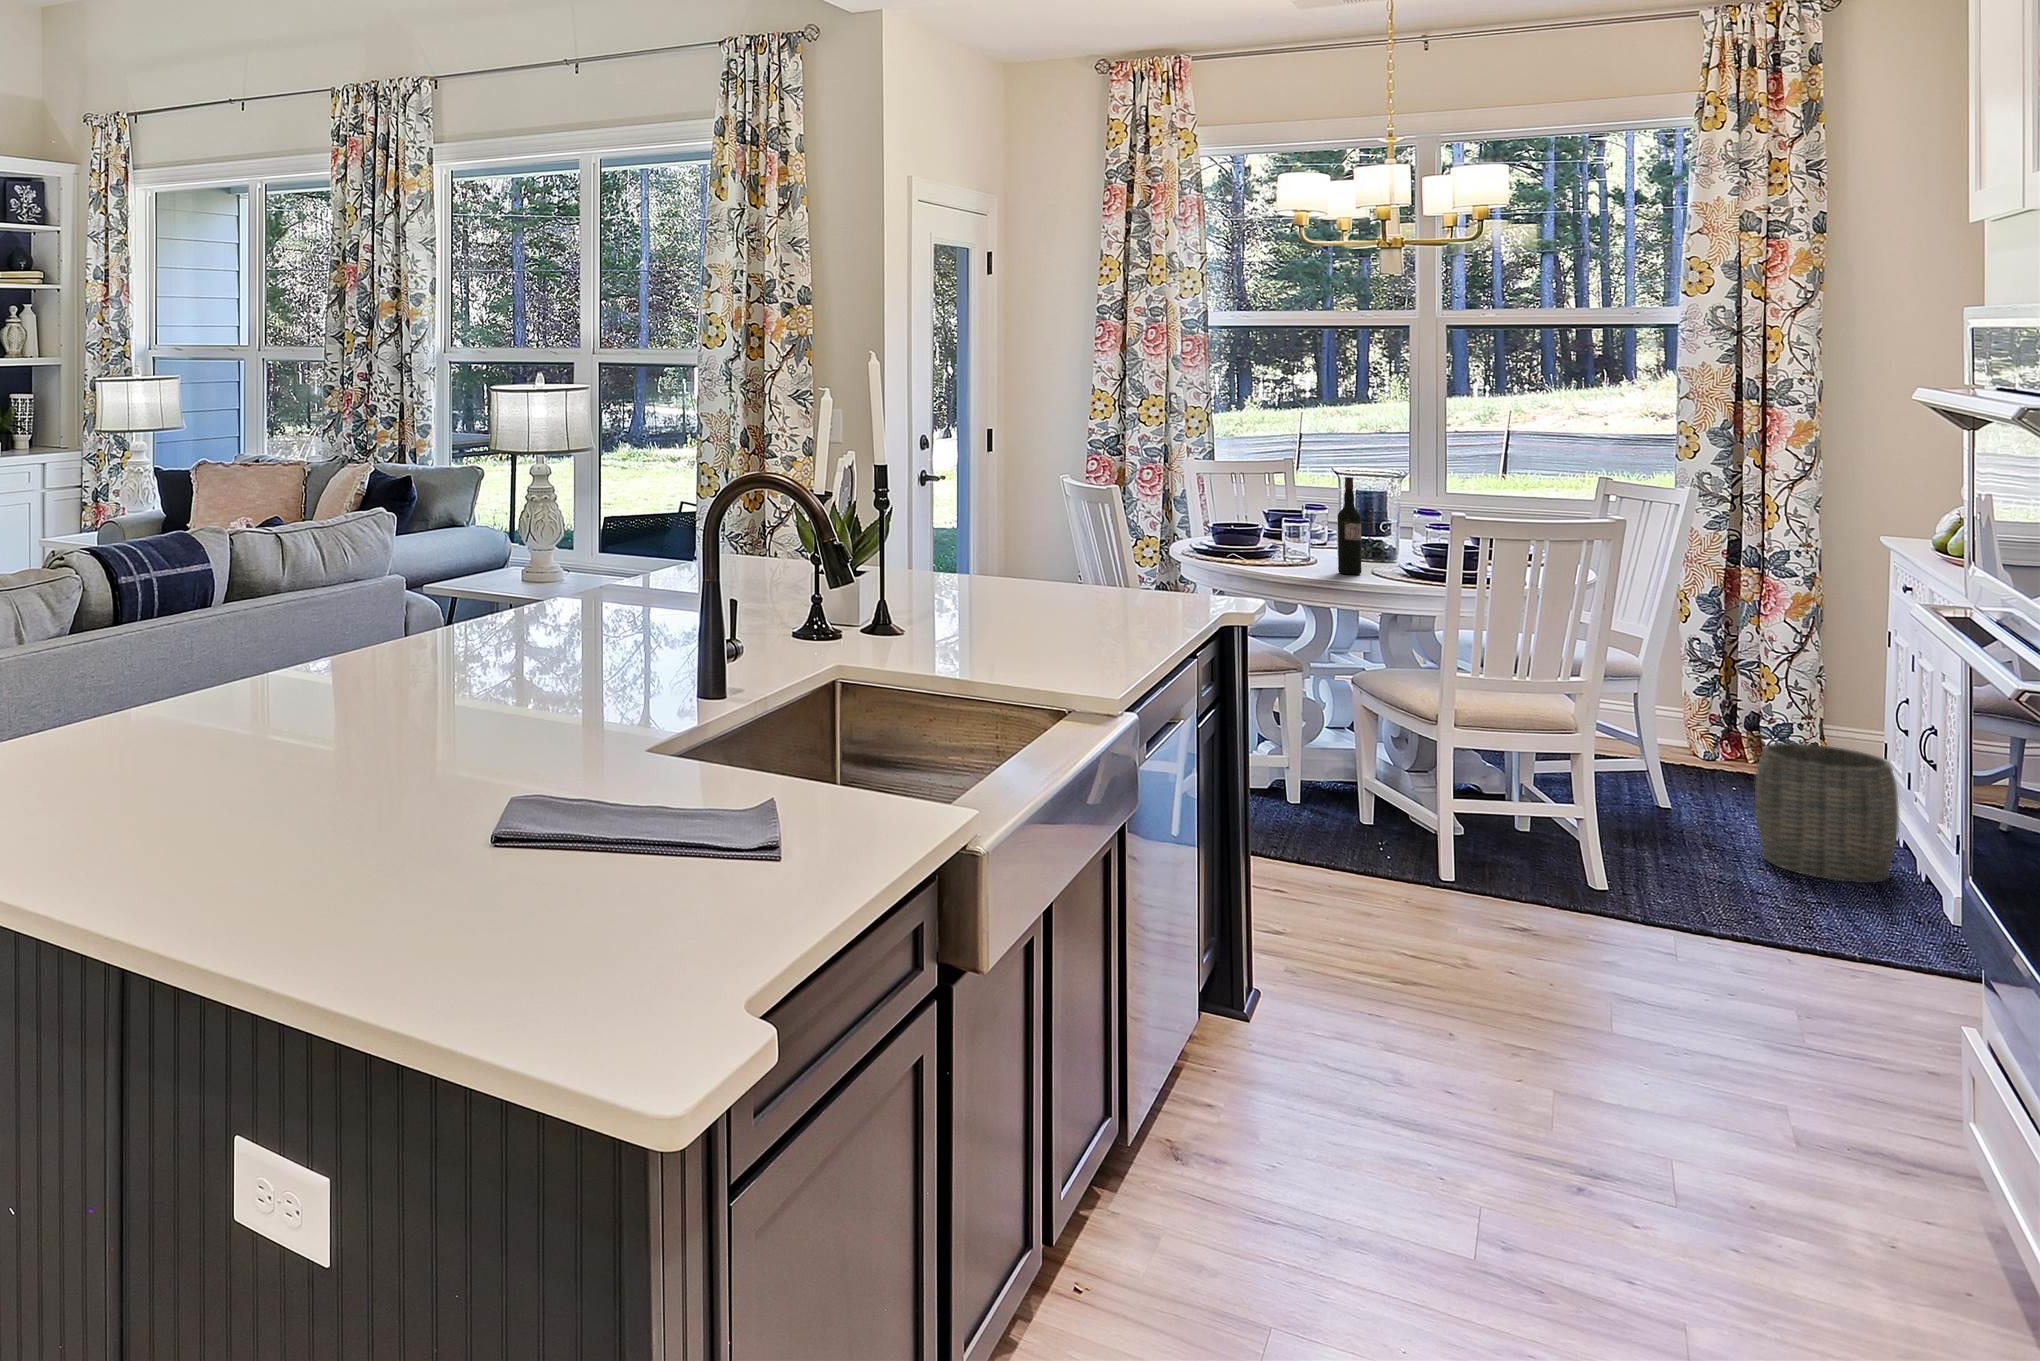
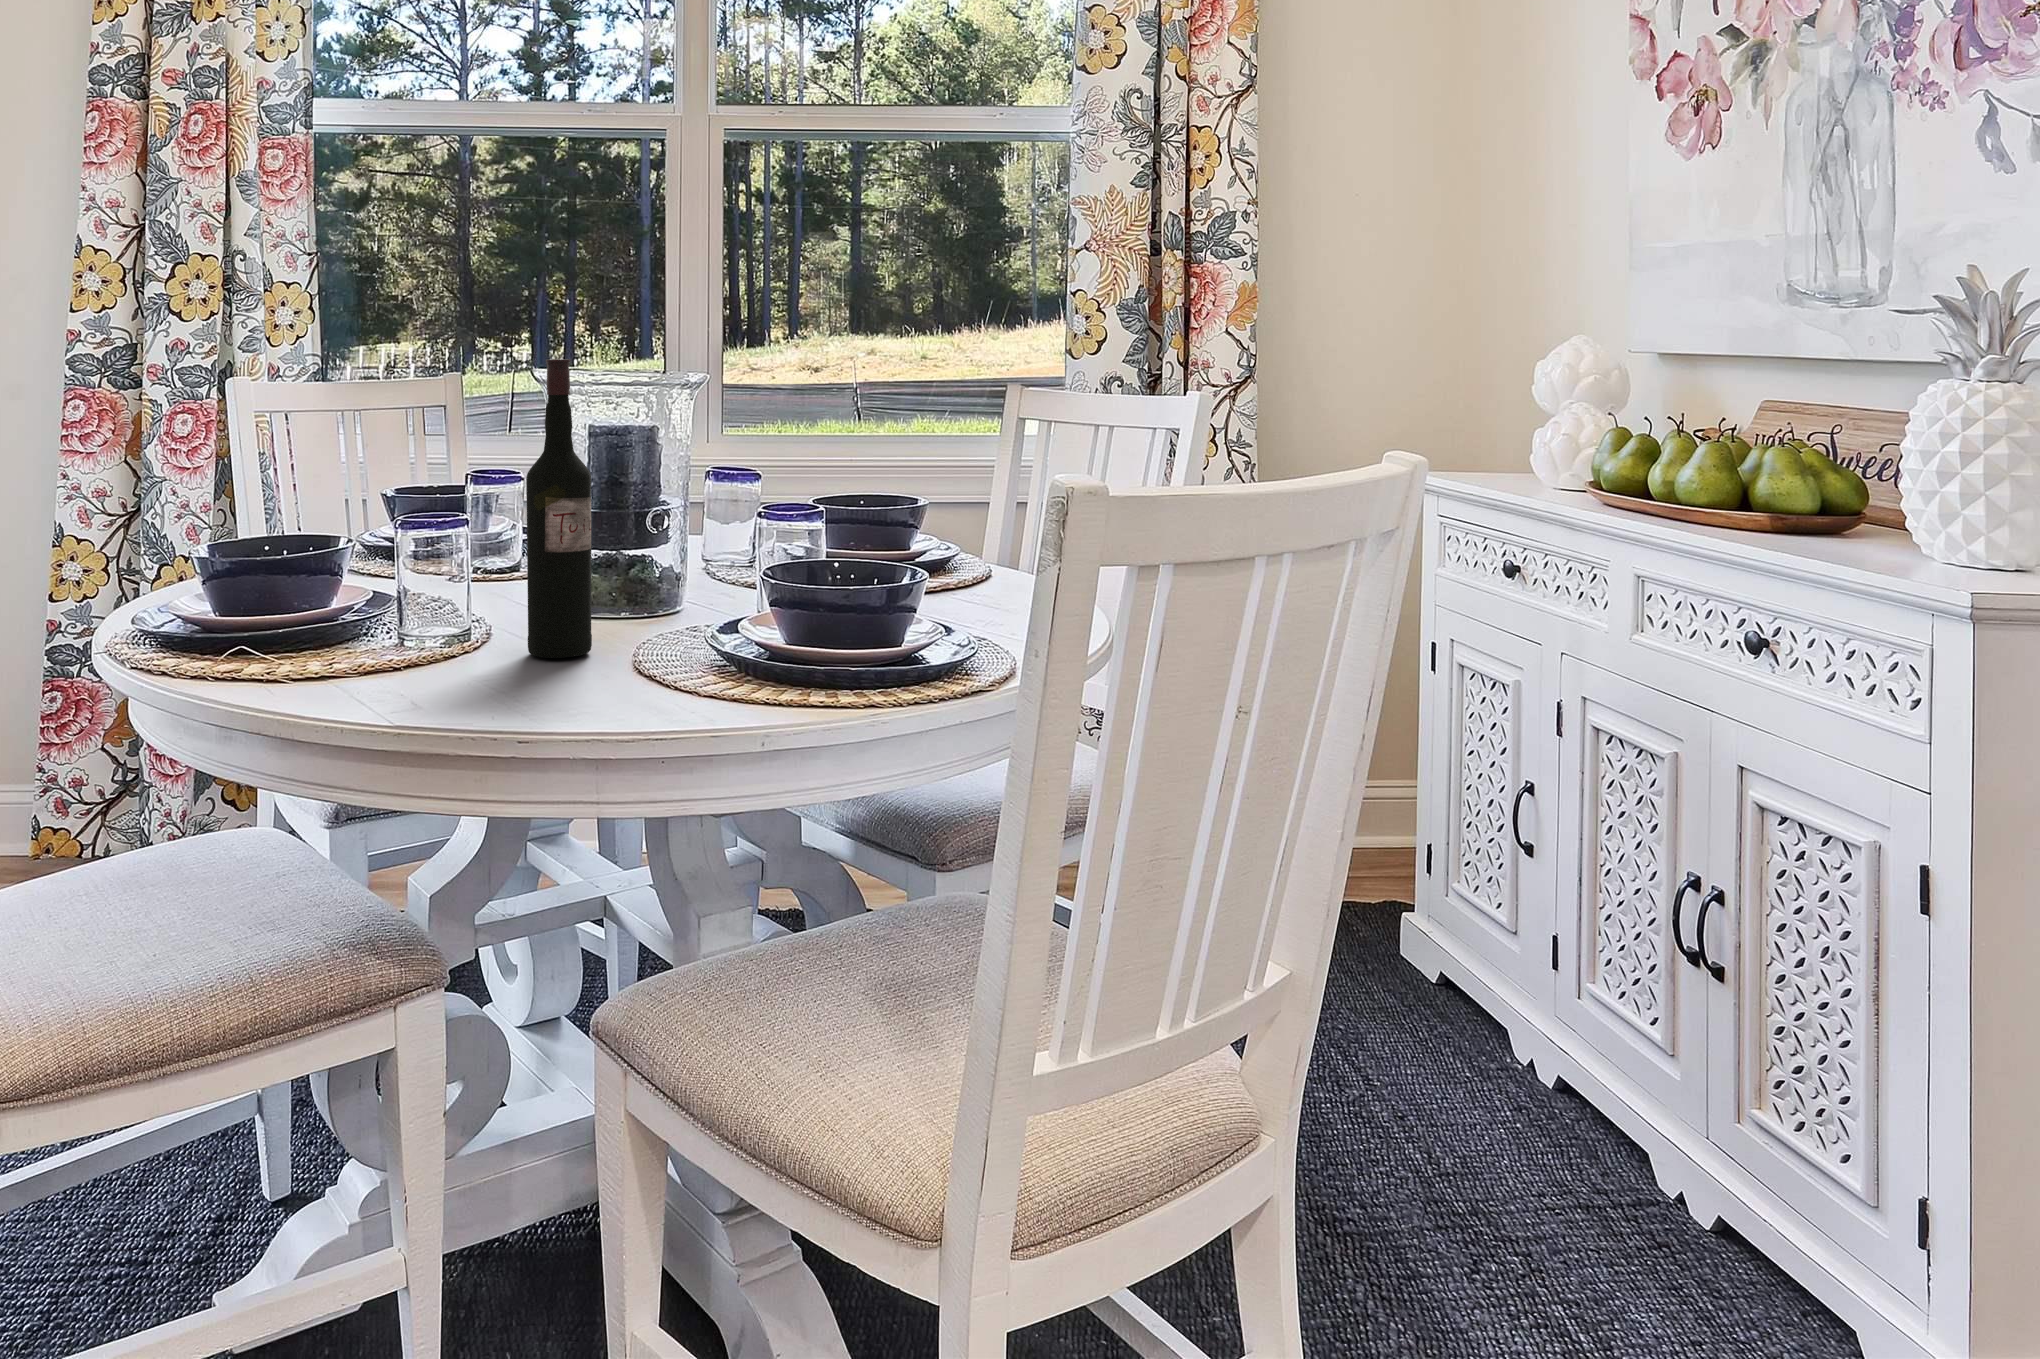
woven basket: present [1755,743,1899,883] -> none [1406,924,1693,1295]

